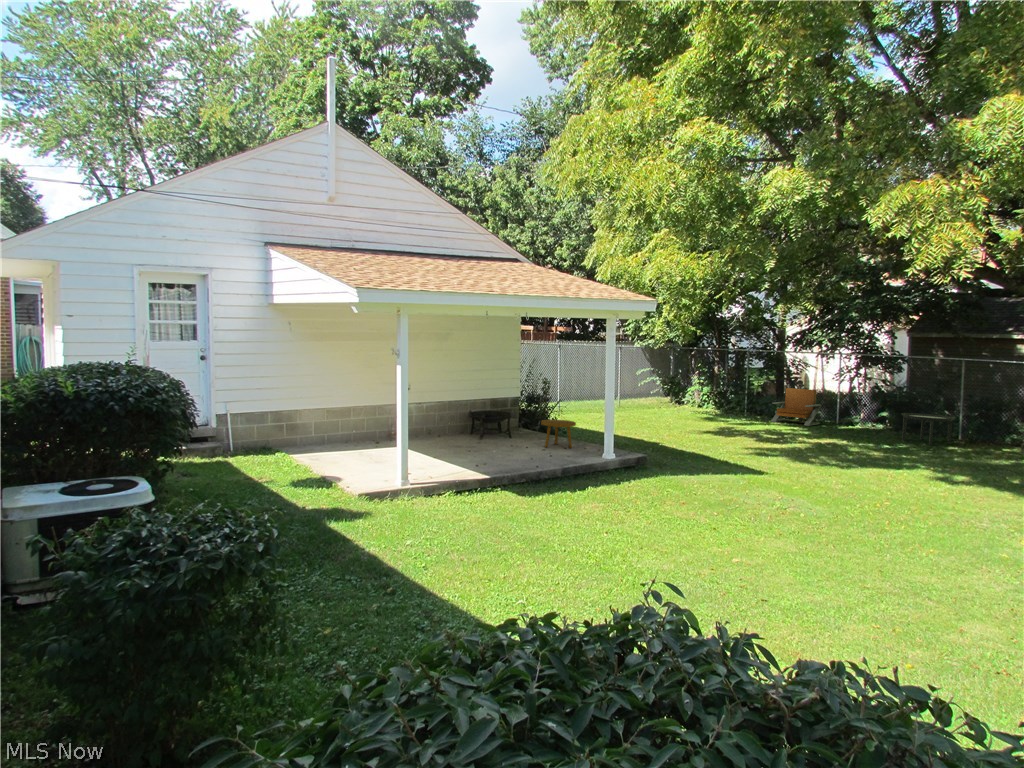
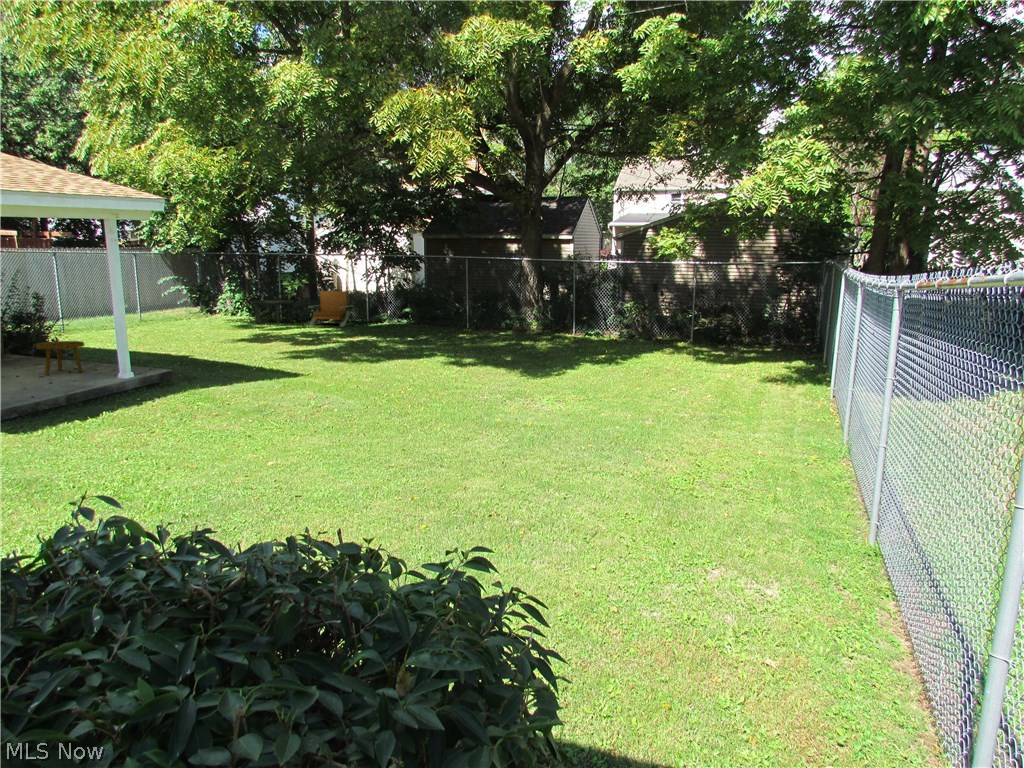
round table: present [902,413,955,445] -> present [253,300,293,325]

